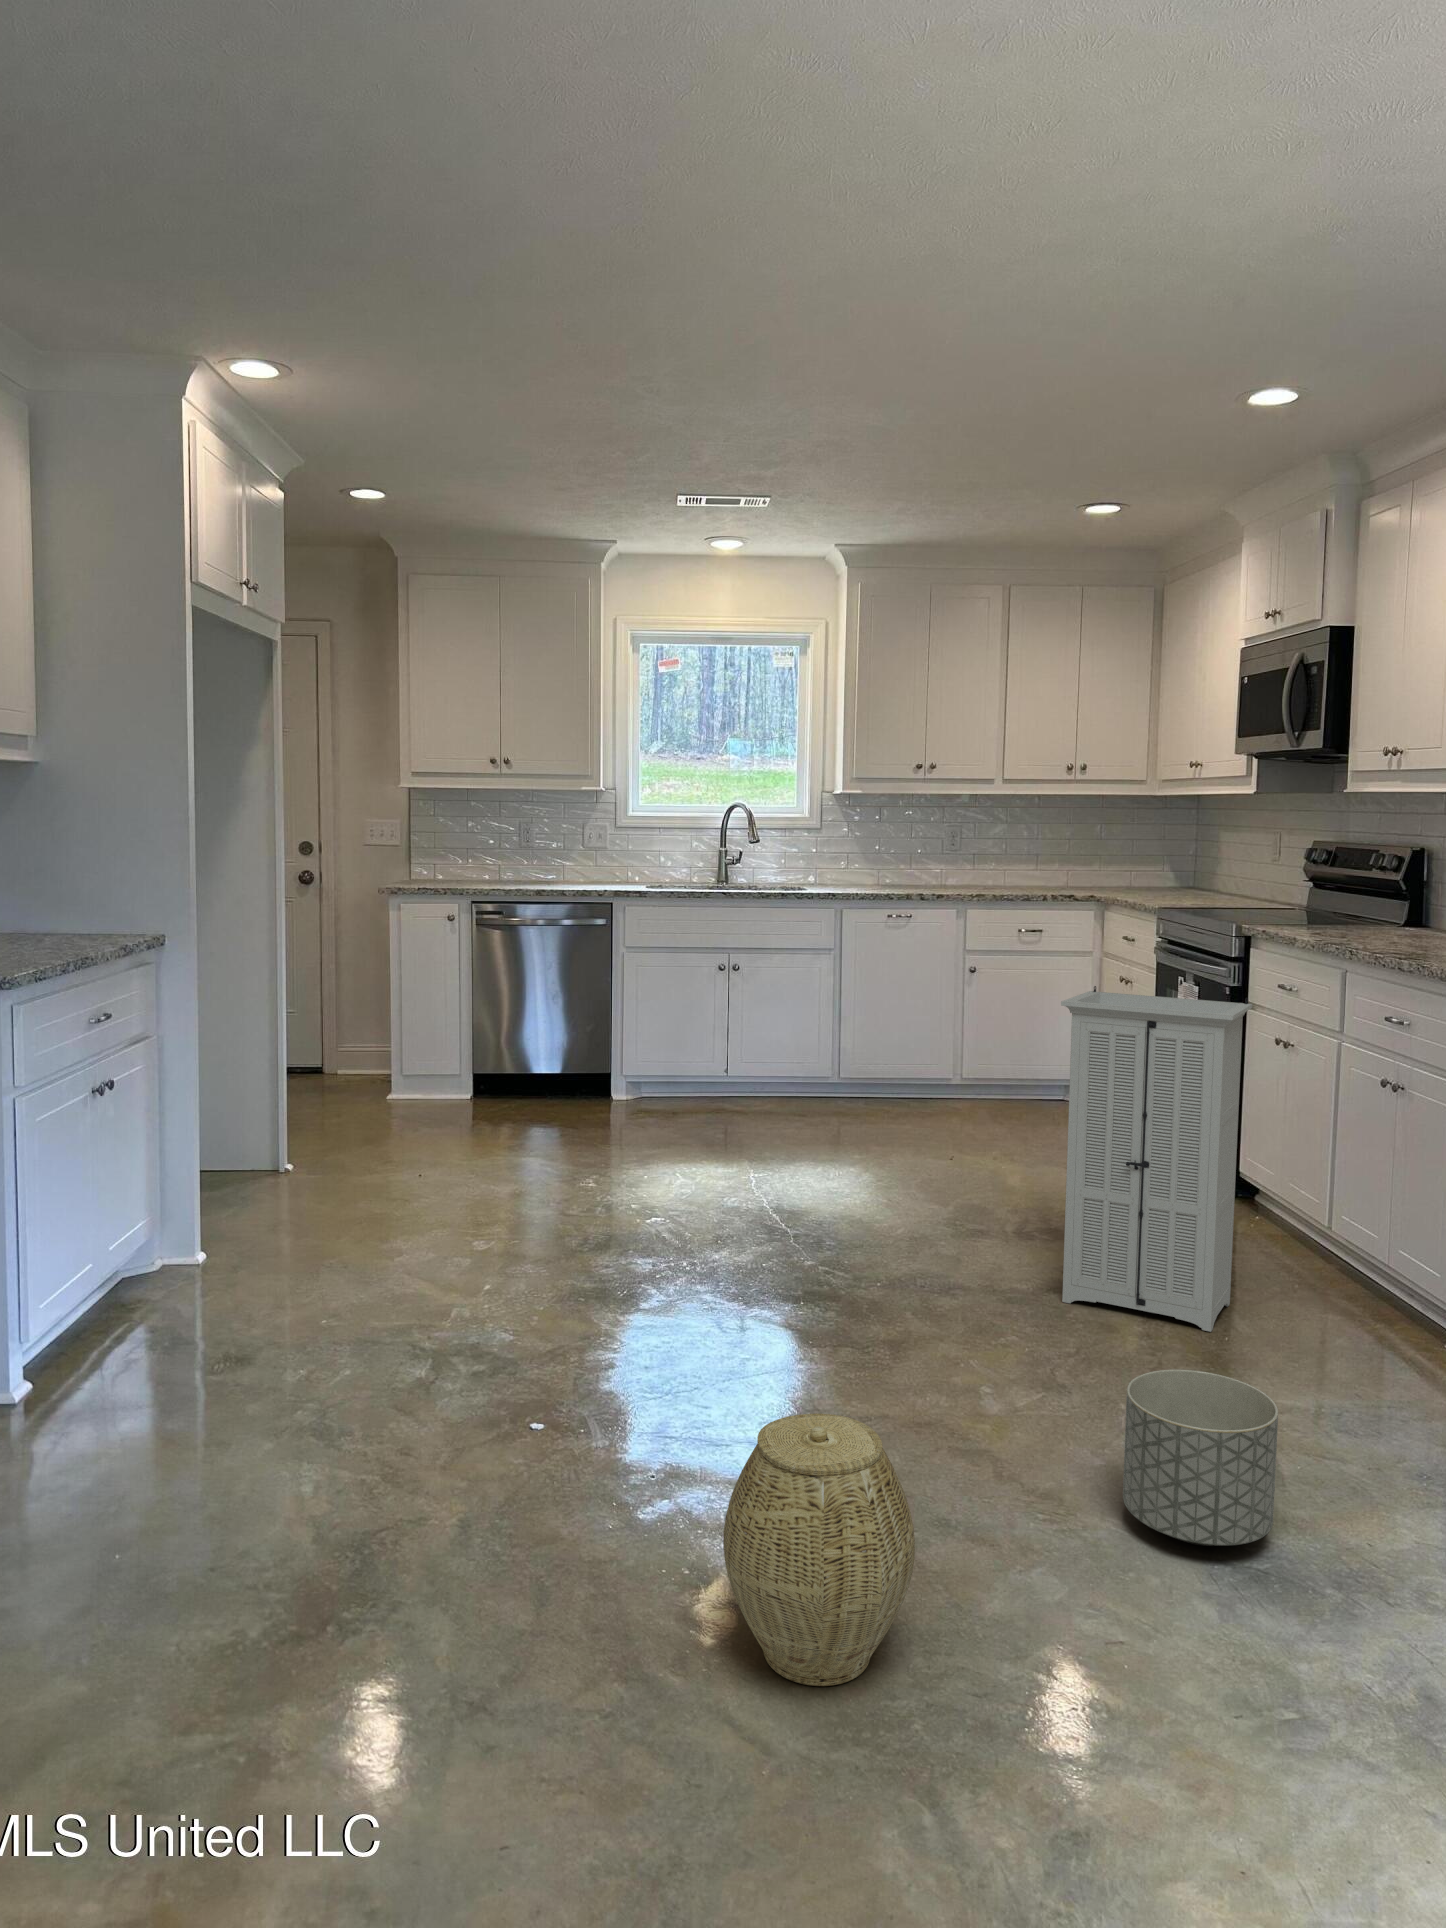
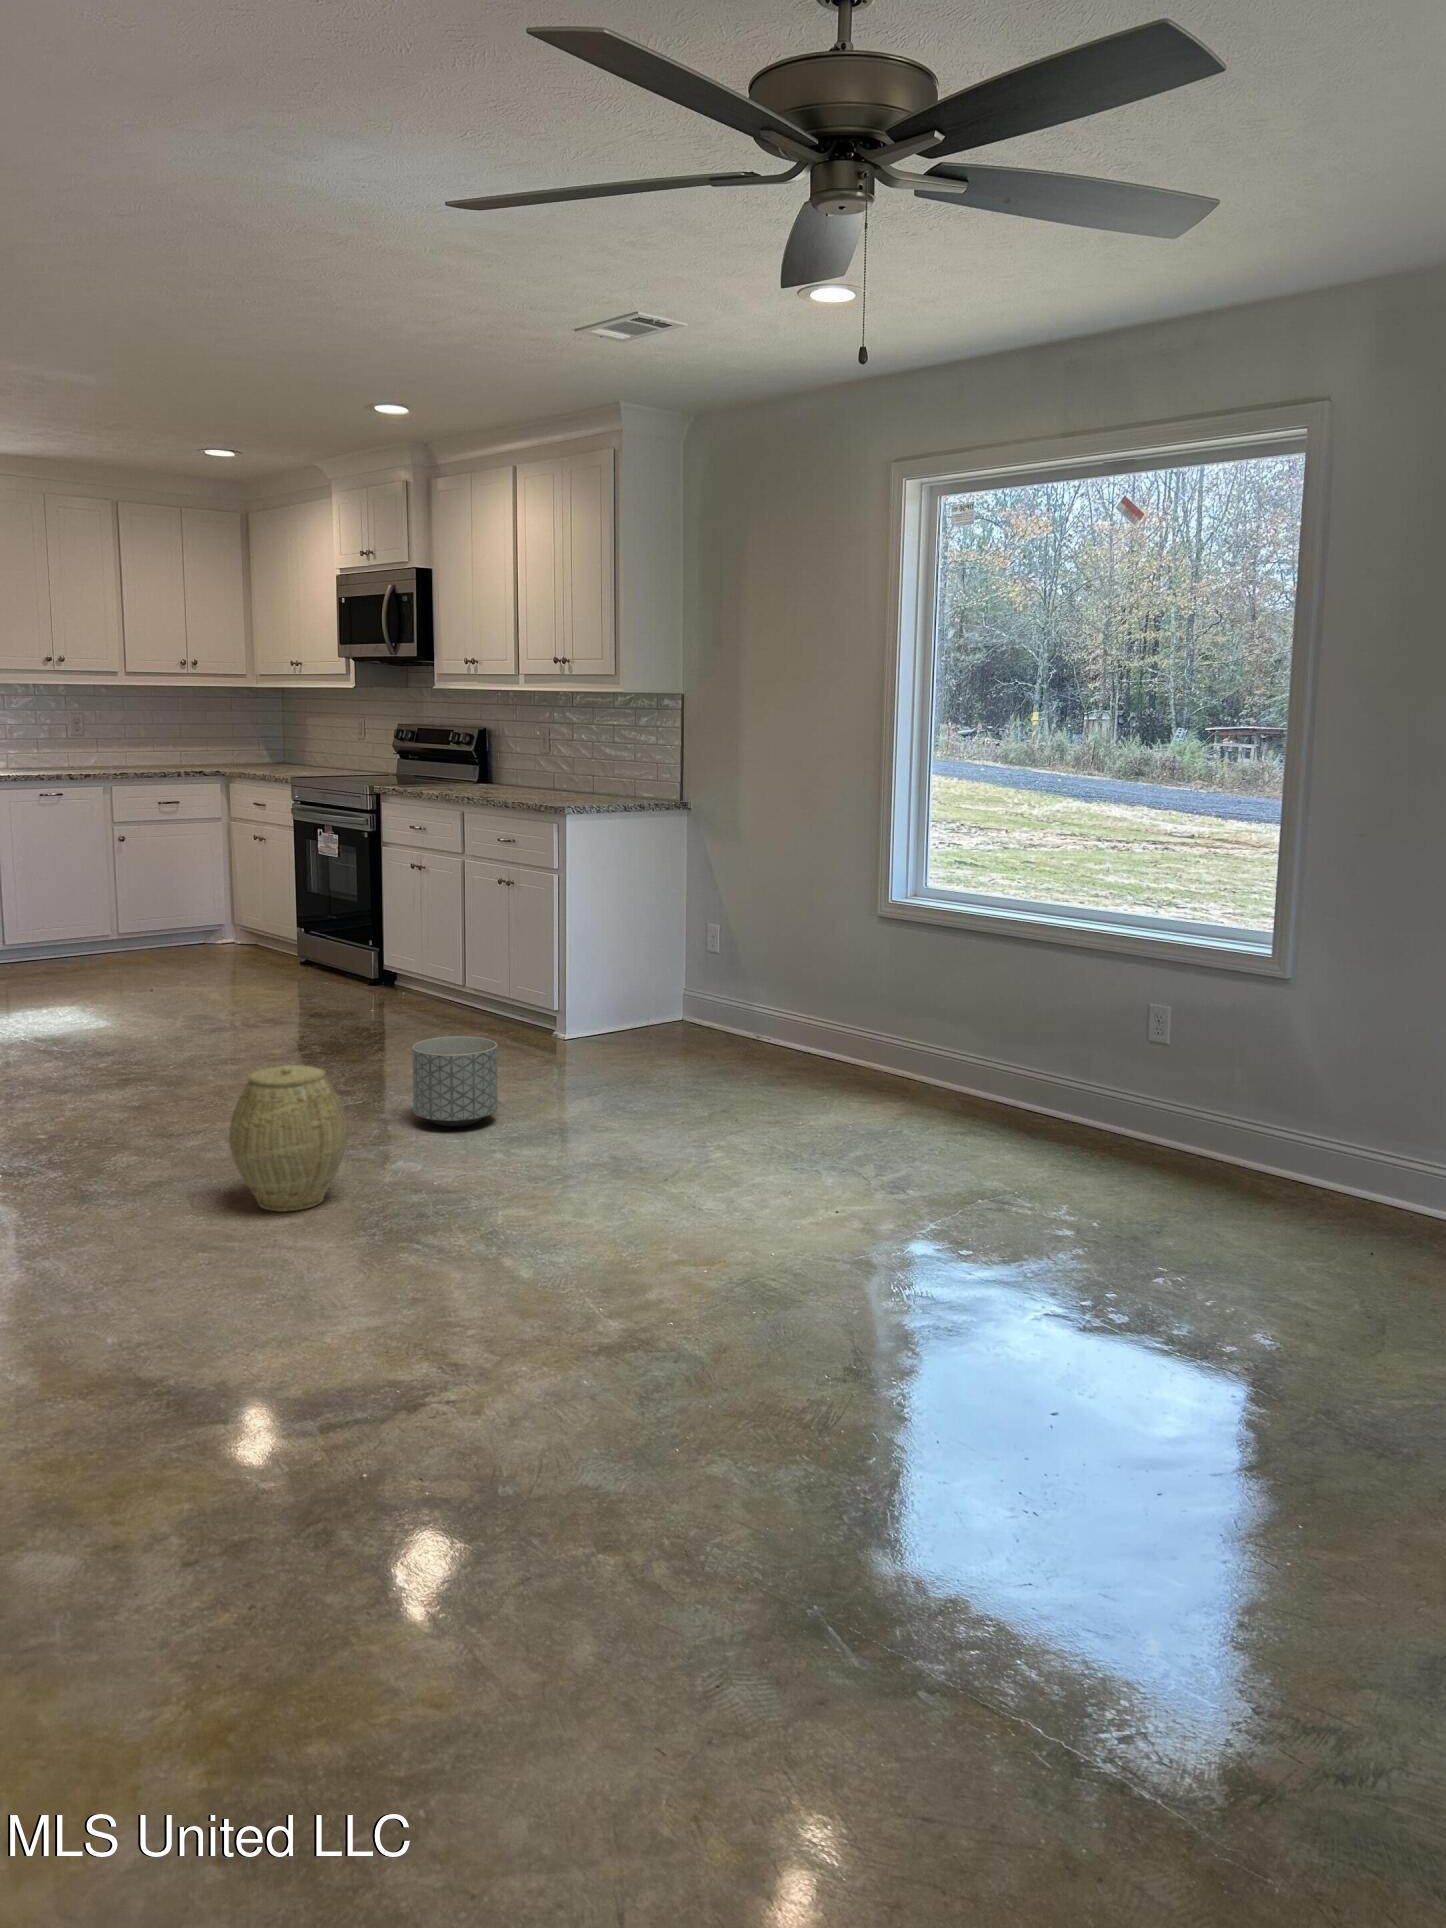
storage cabinet: present [1061,986,1253,1332] -> none [292,828,415,1054]

